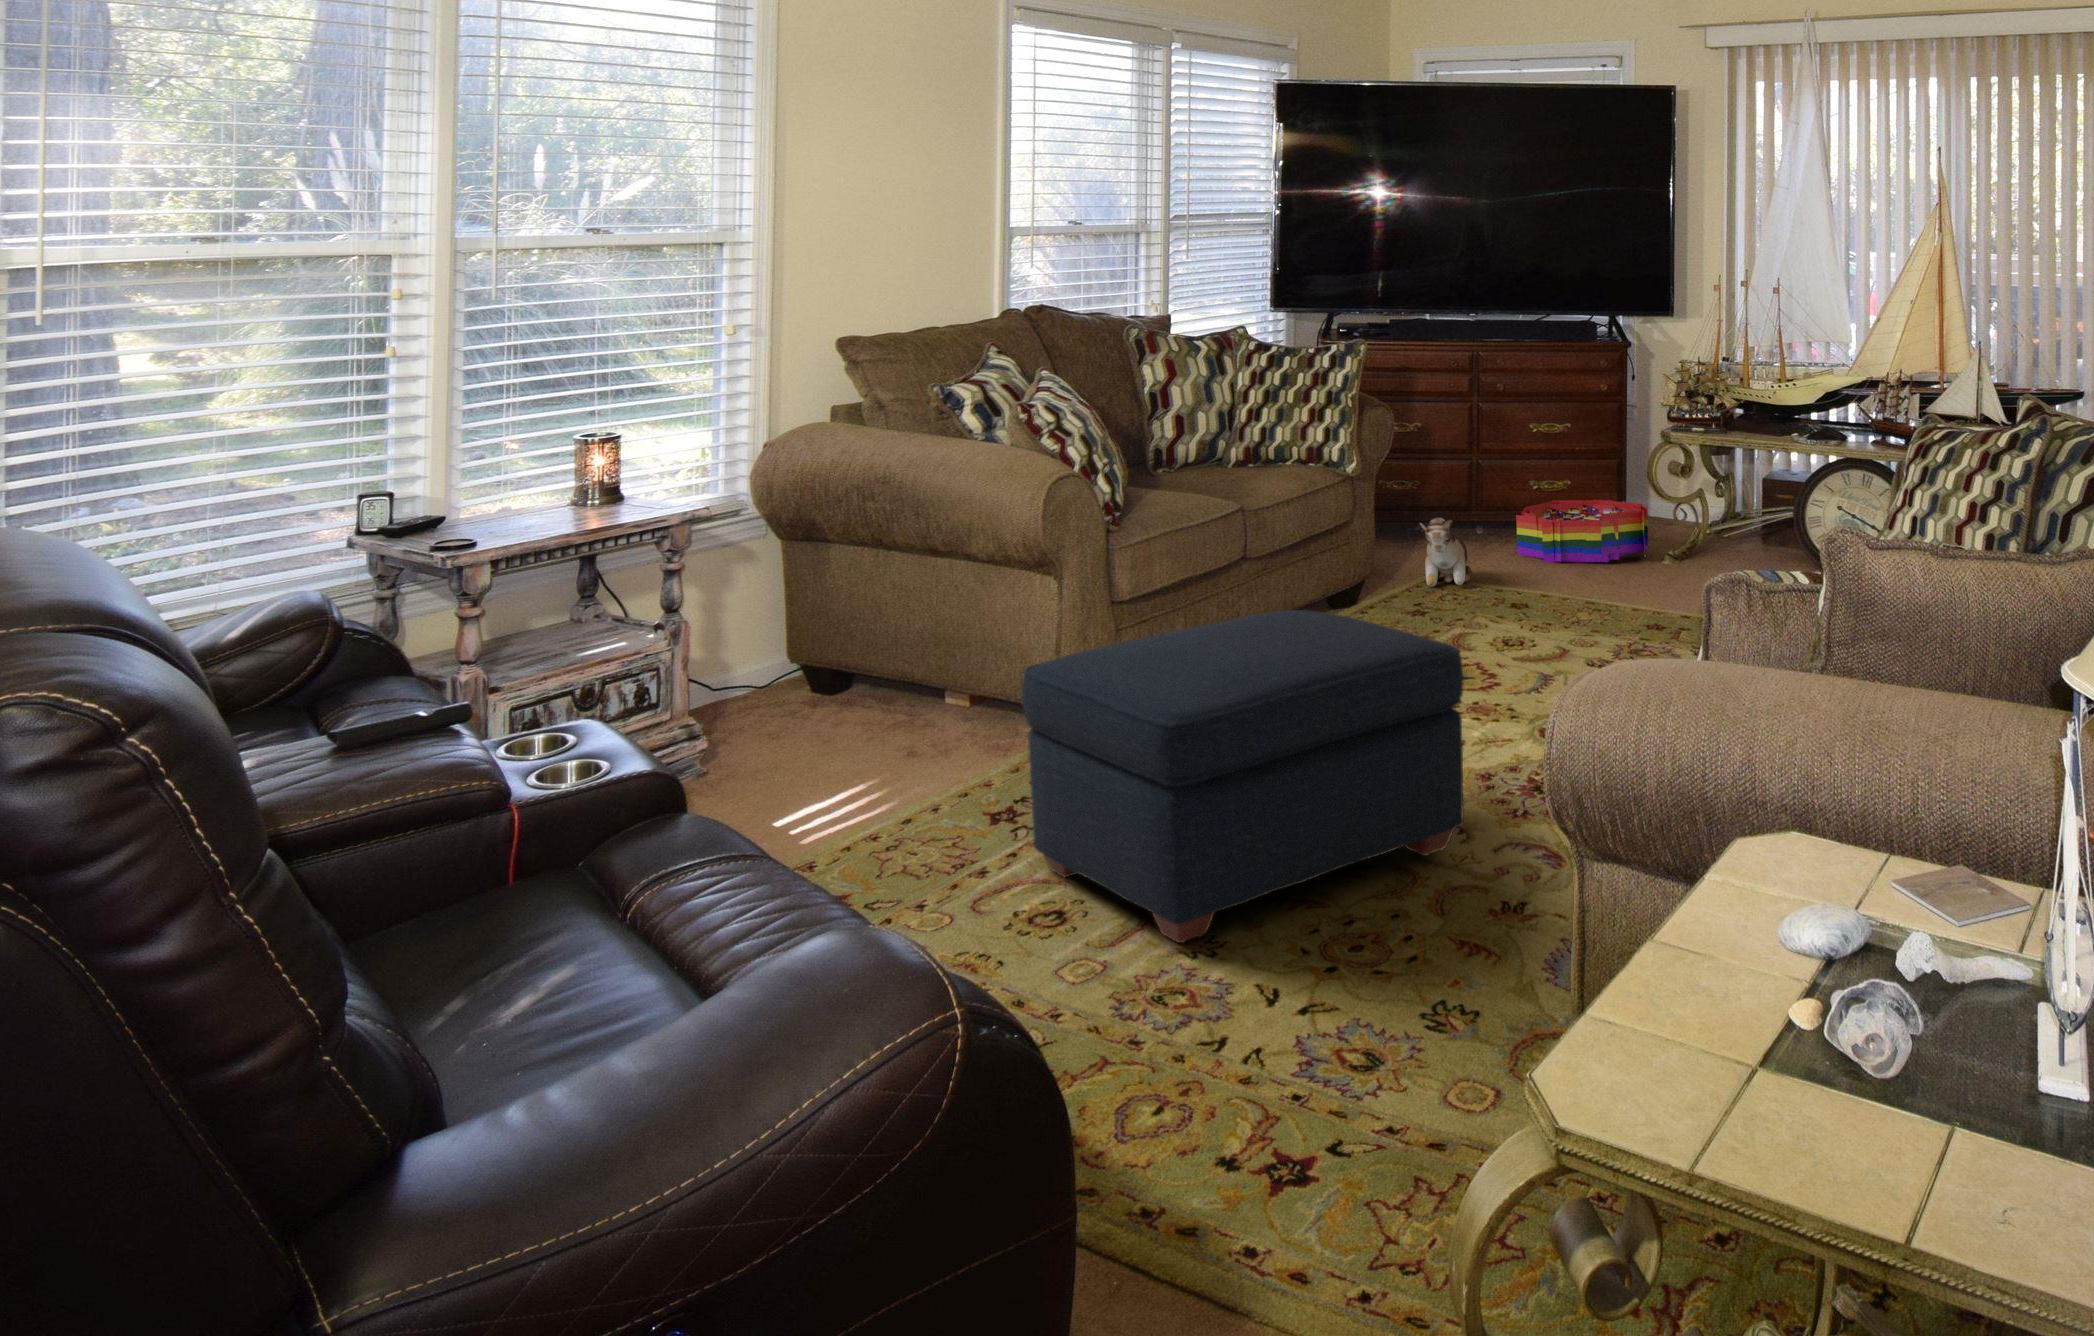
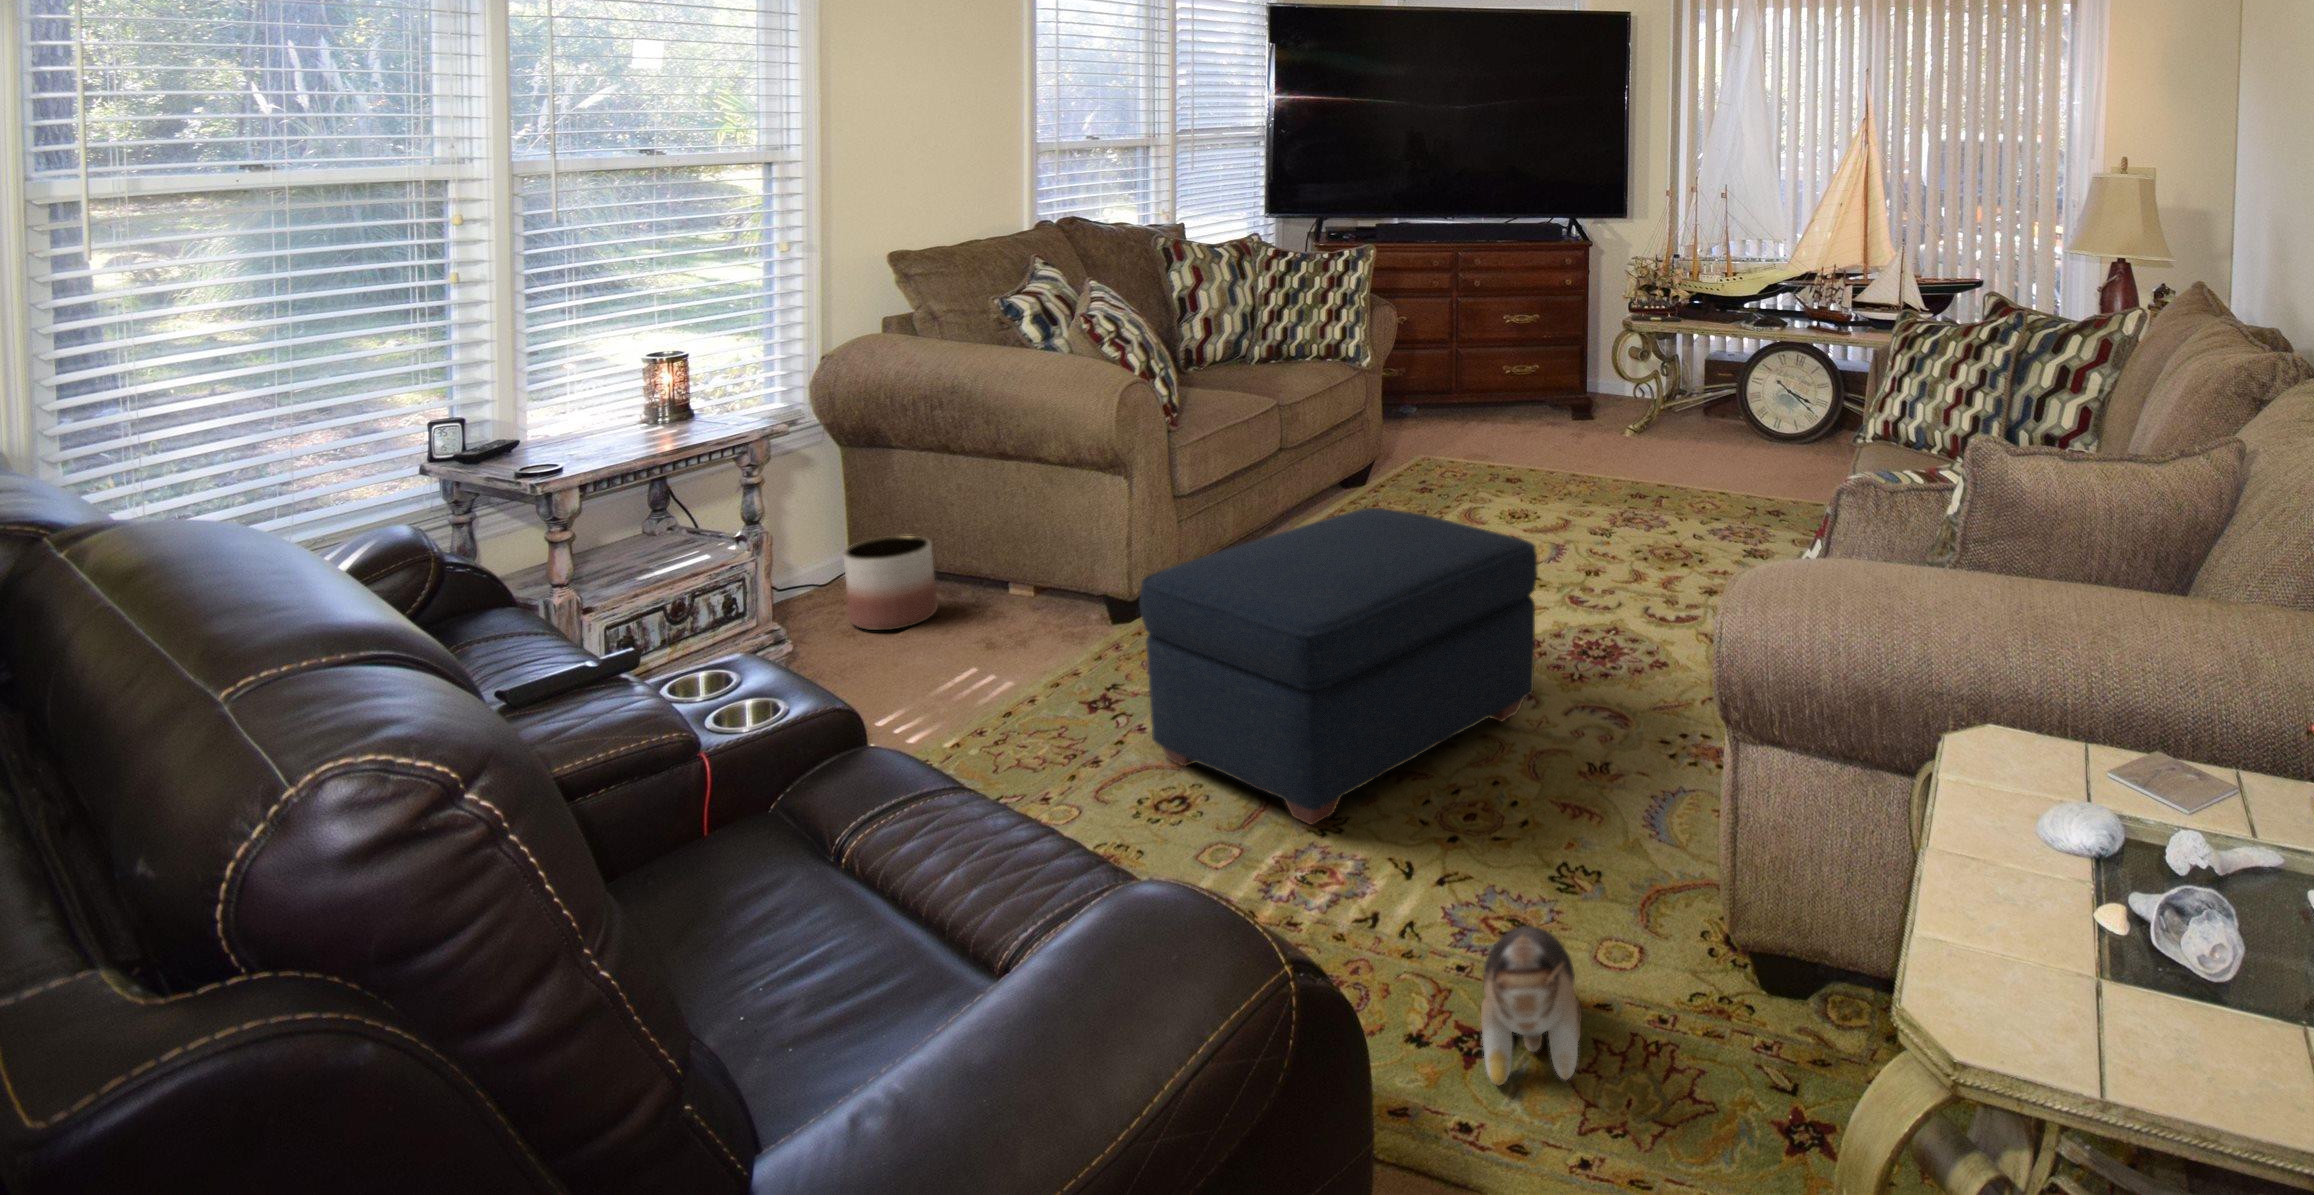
storage bin: present [1516,500,1648,562] -> none [1487,382,1593,437]
plush toy: present [1419,518,1472,587] -> present [1480,926,1582,1085]
planter: none [770,634,861,731] -> present [843,536,937,630]

